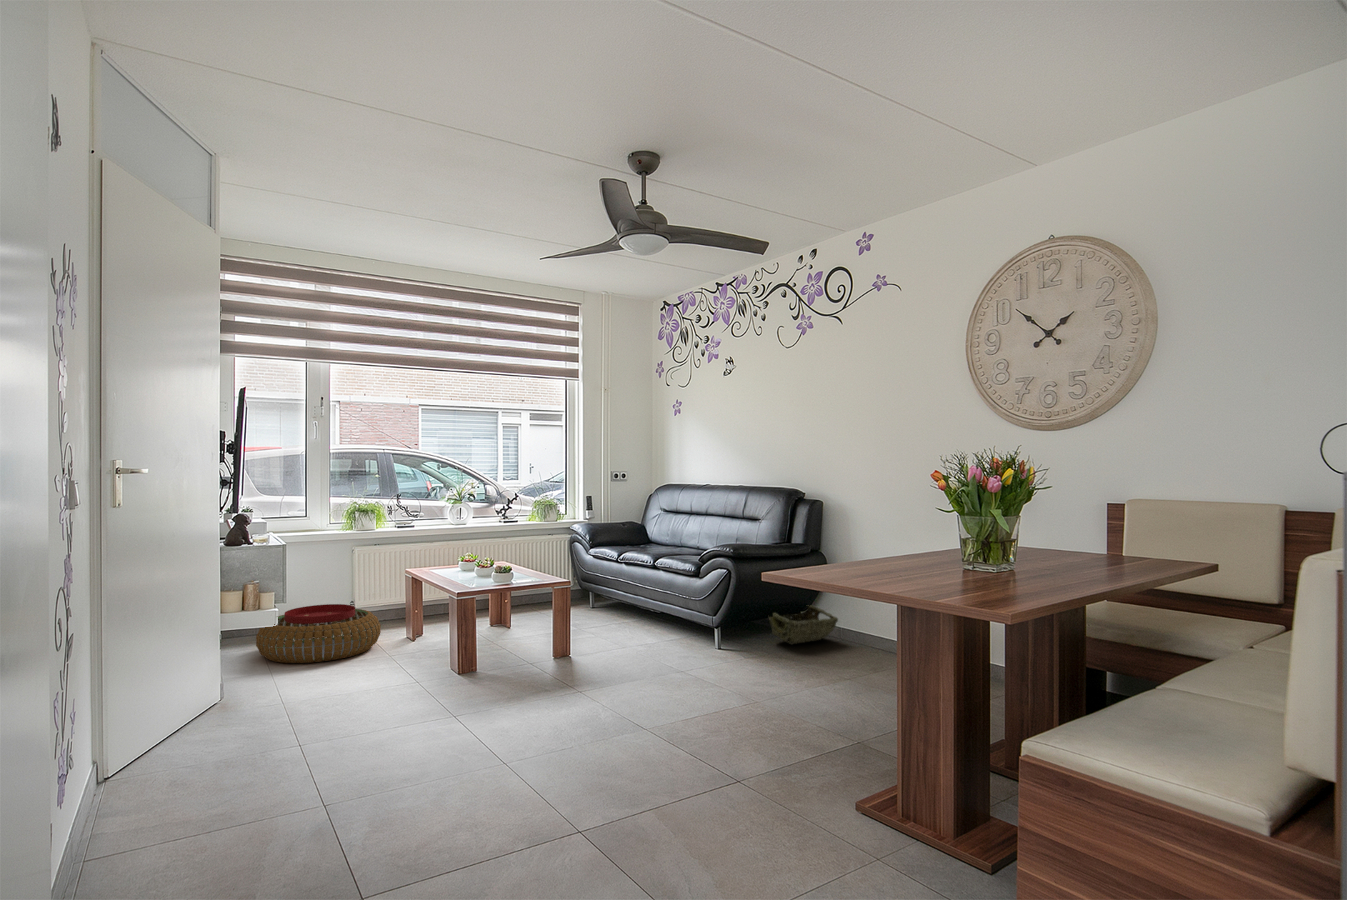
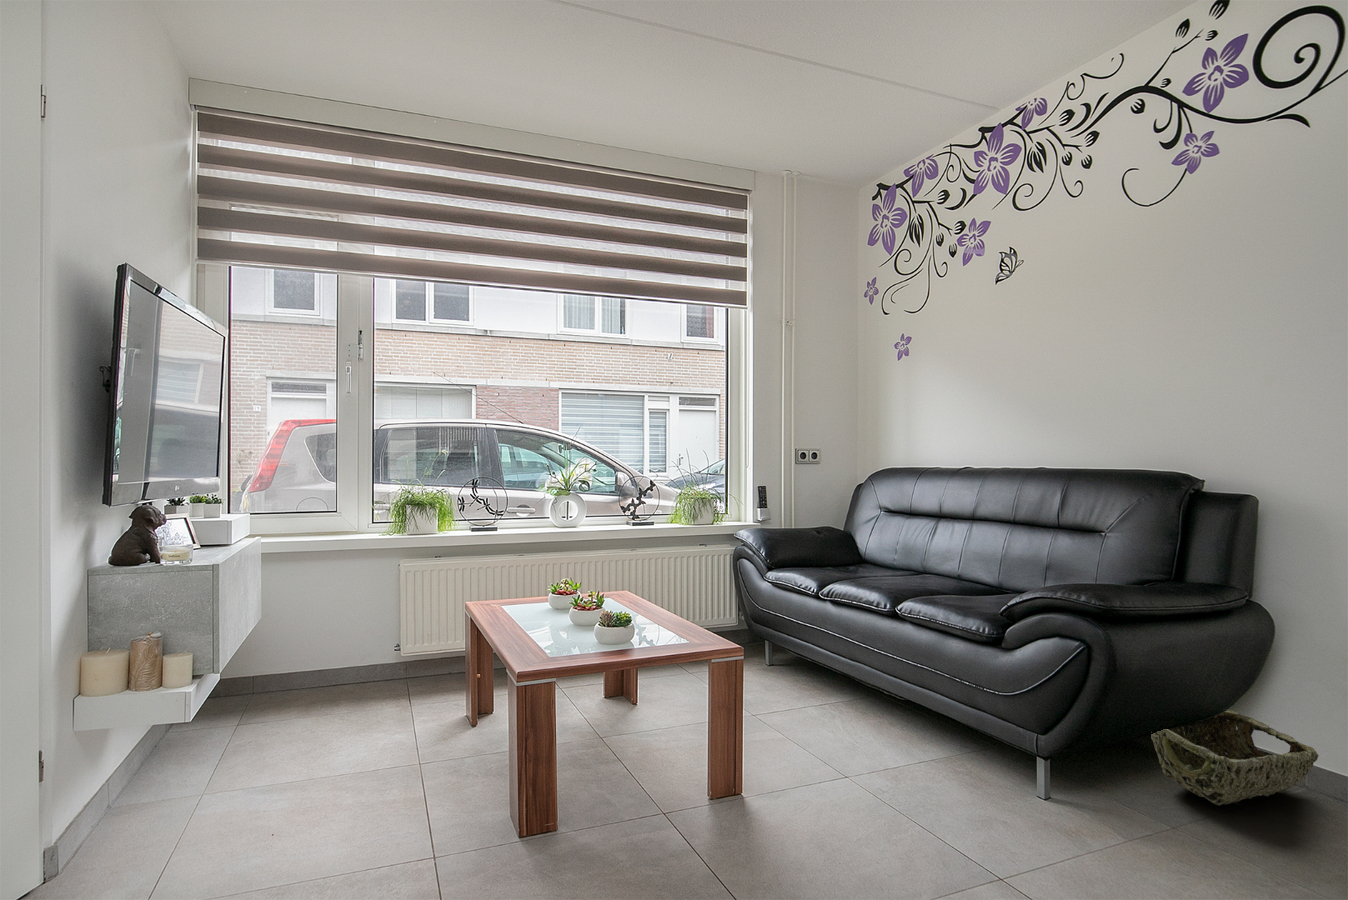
pouf: present [256,604,381,663] -> none [196,659,414,777]

